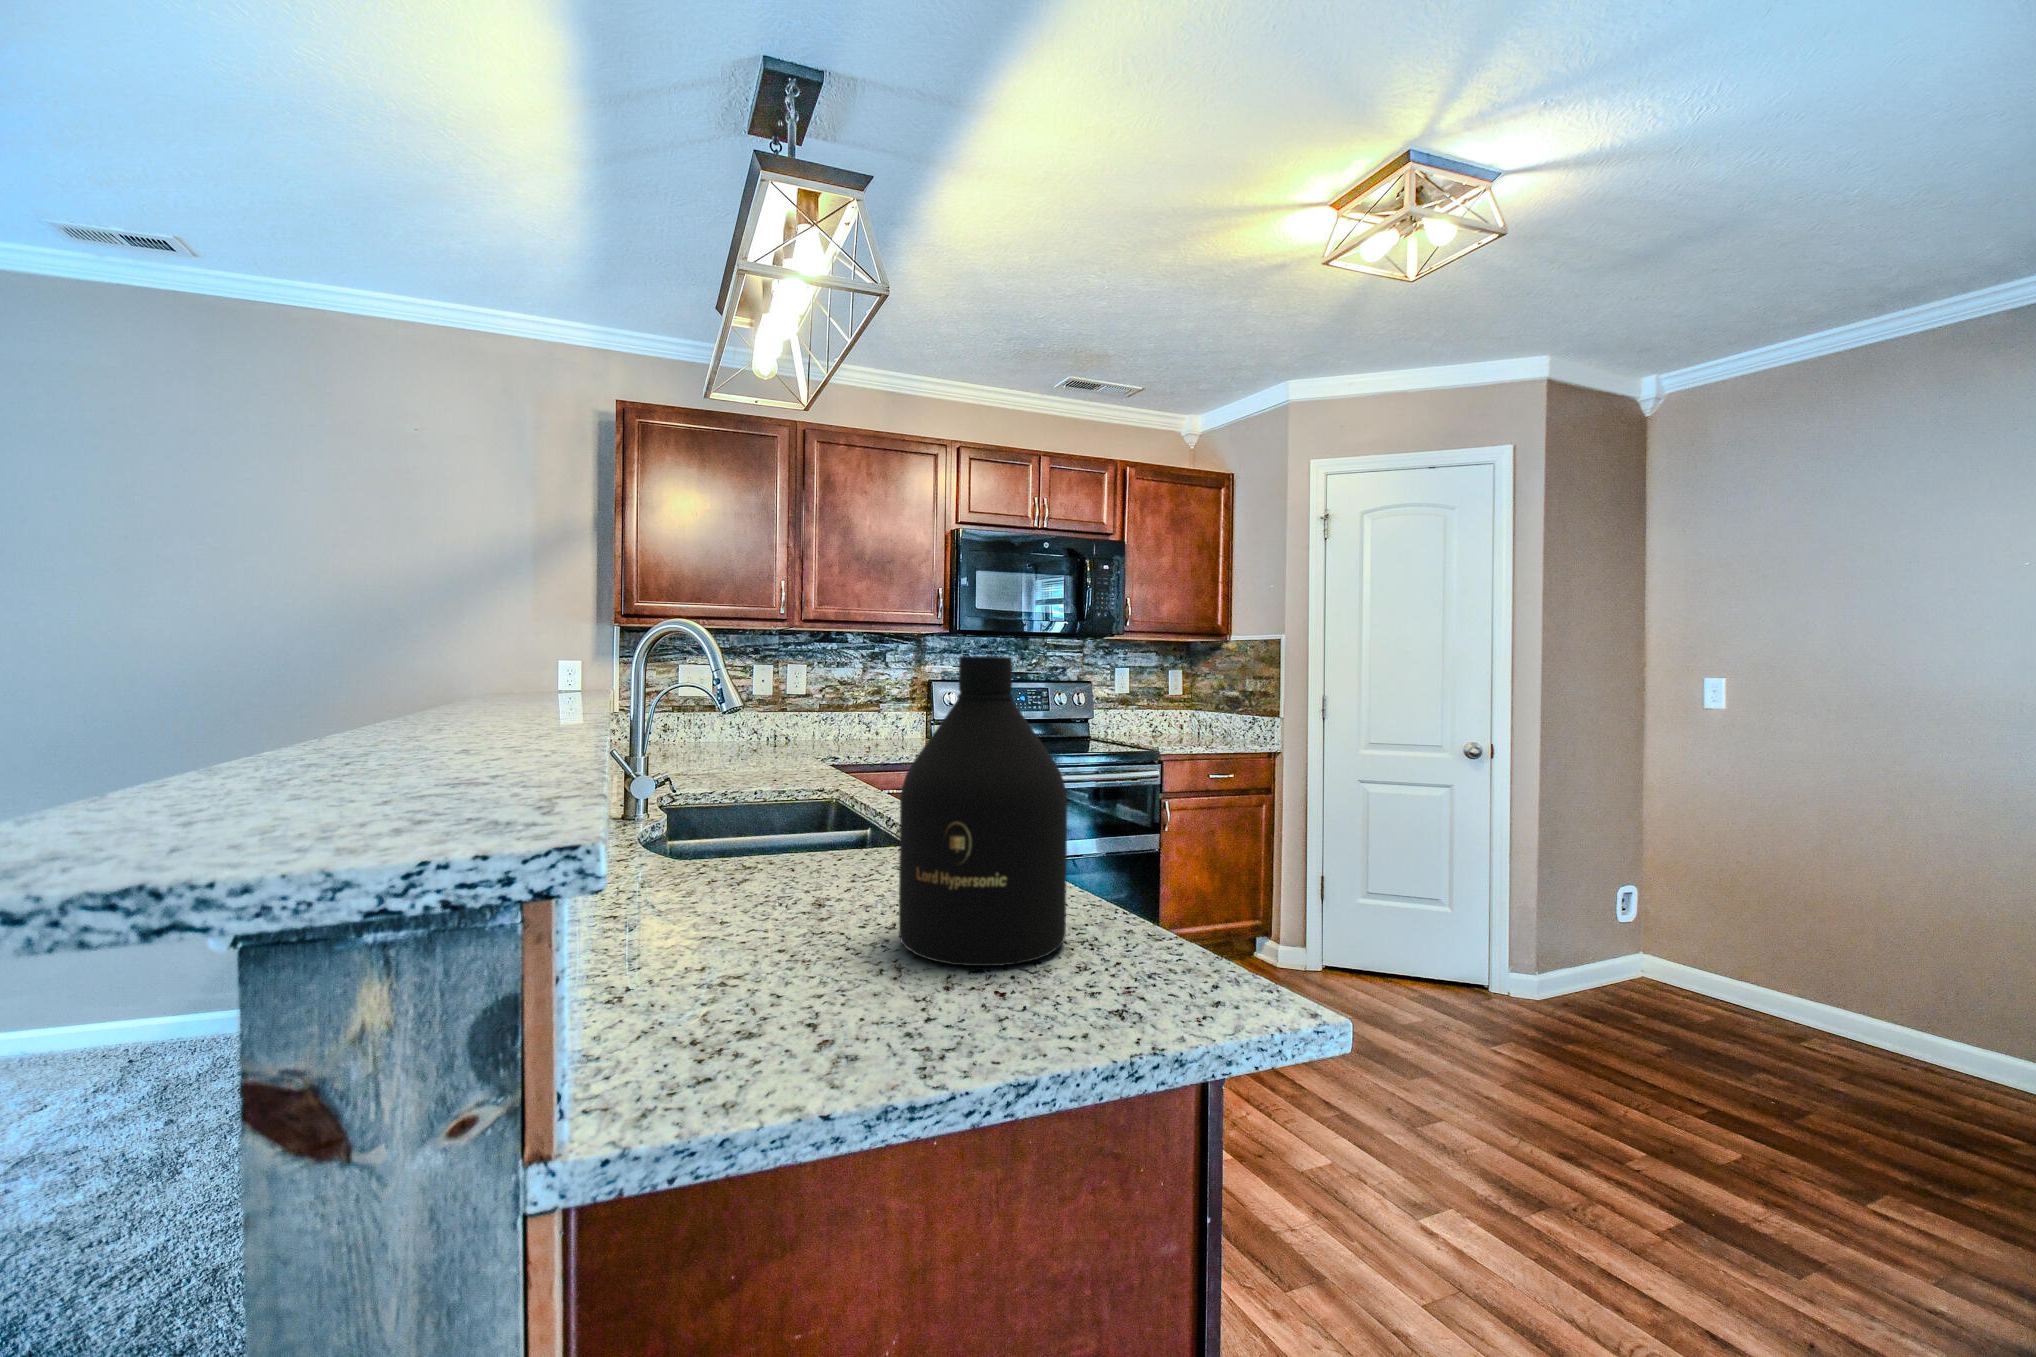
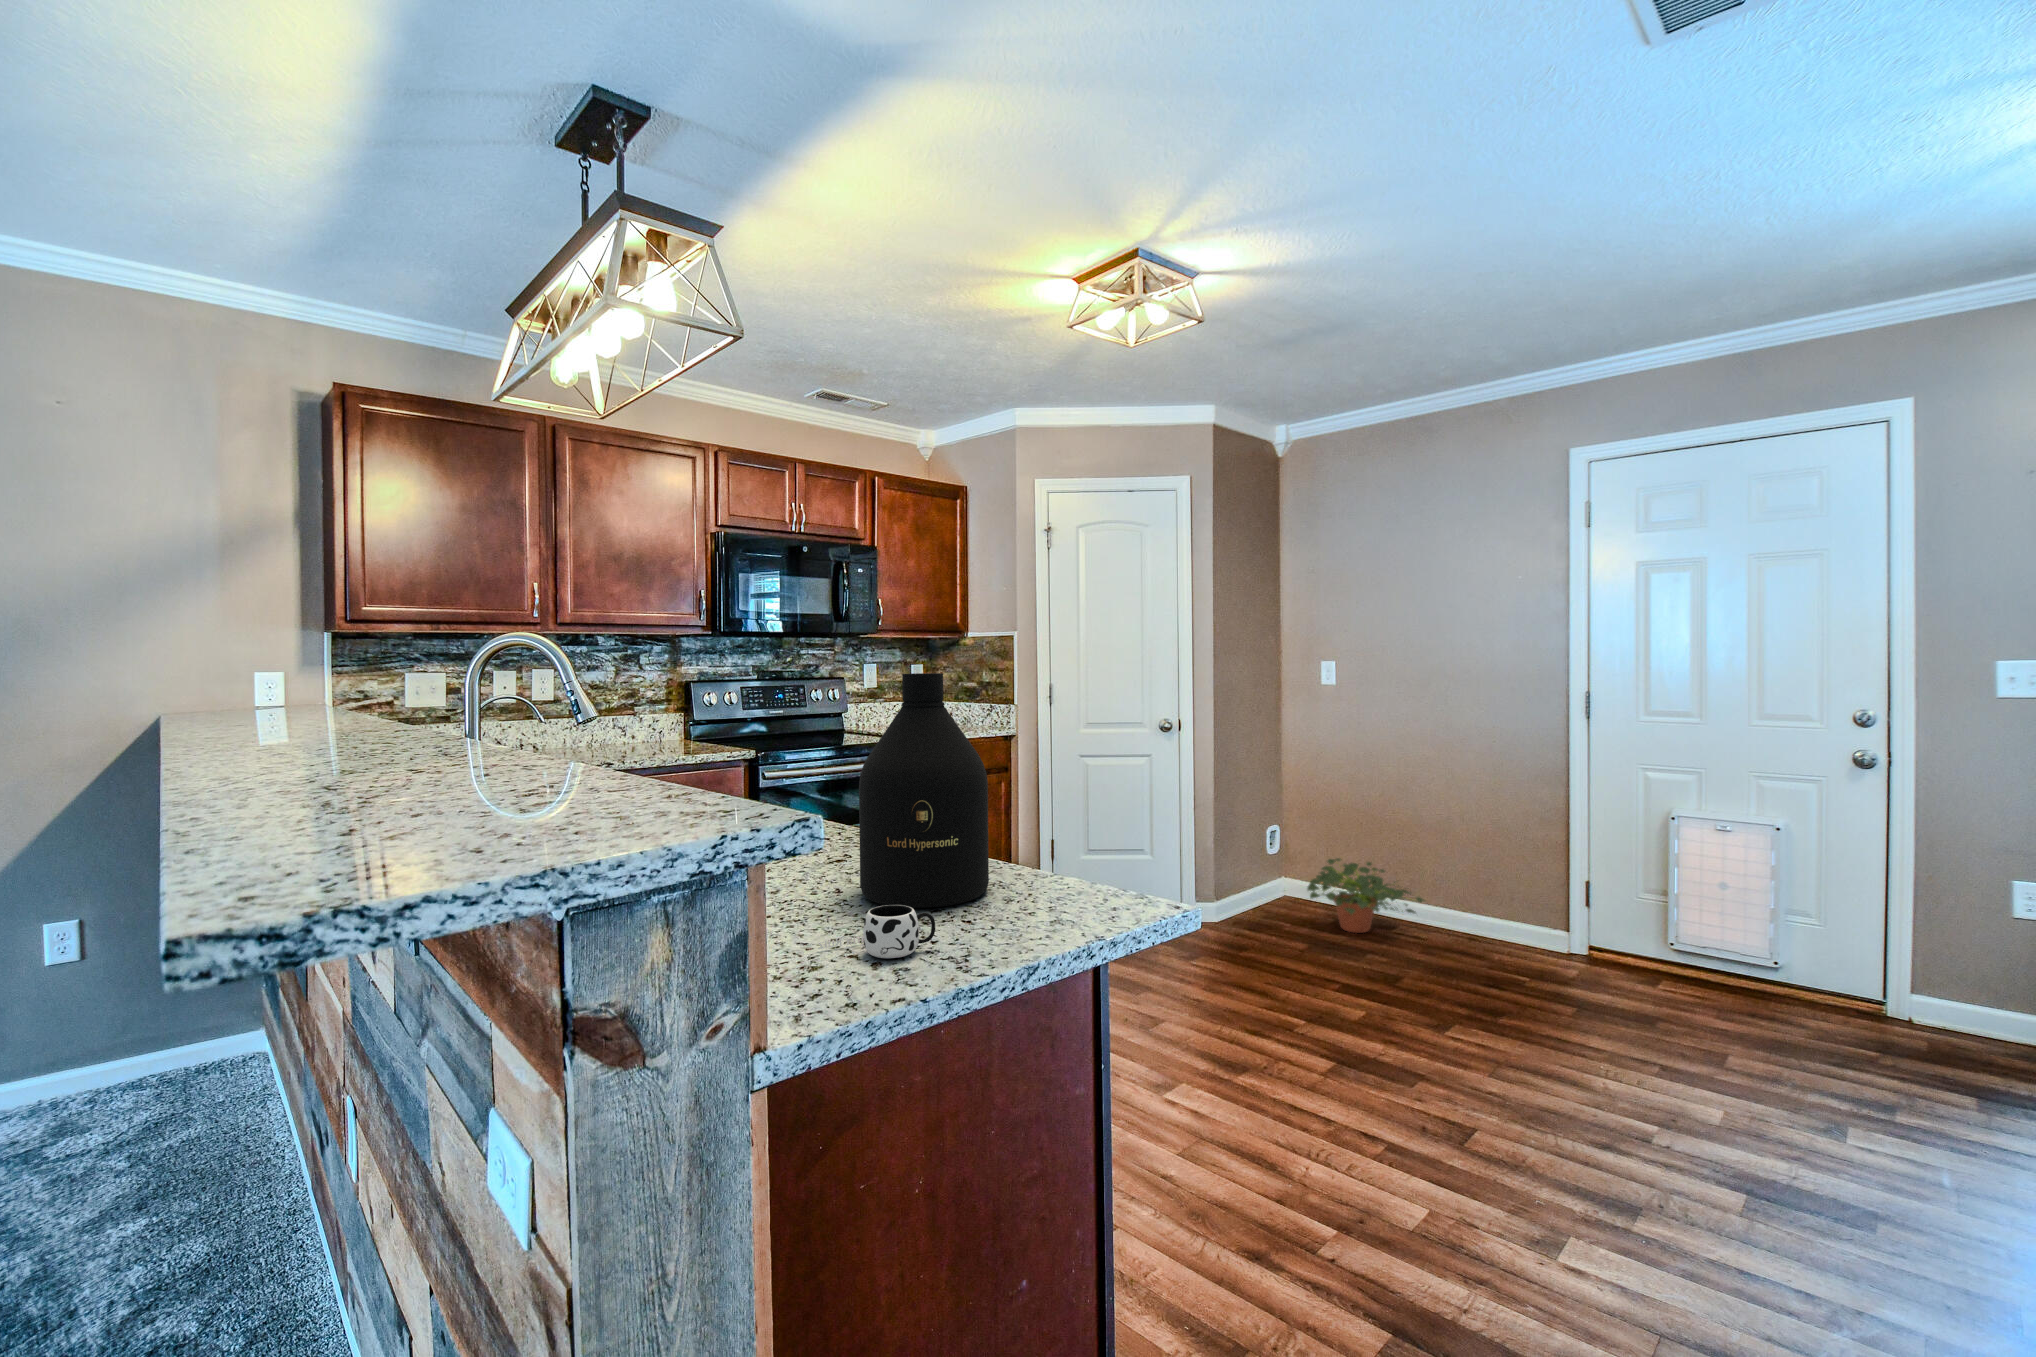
potted plant: none [1666,934,1858,1038] -> present [1308,858,1424,933]
mug: none [776,962,917,1039] -> present [818,905,935,958]

